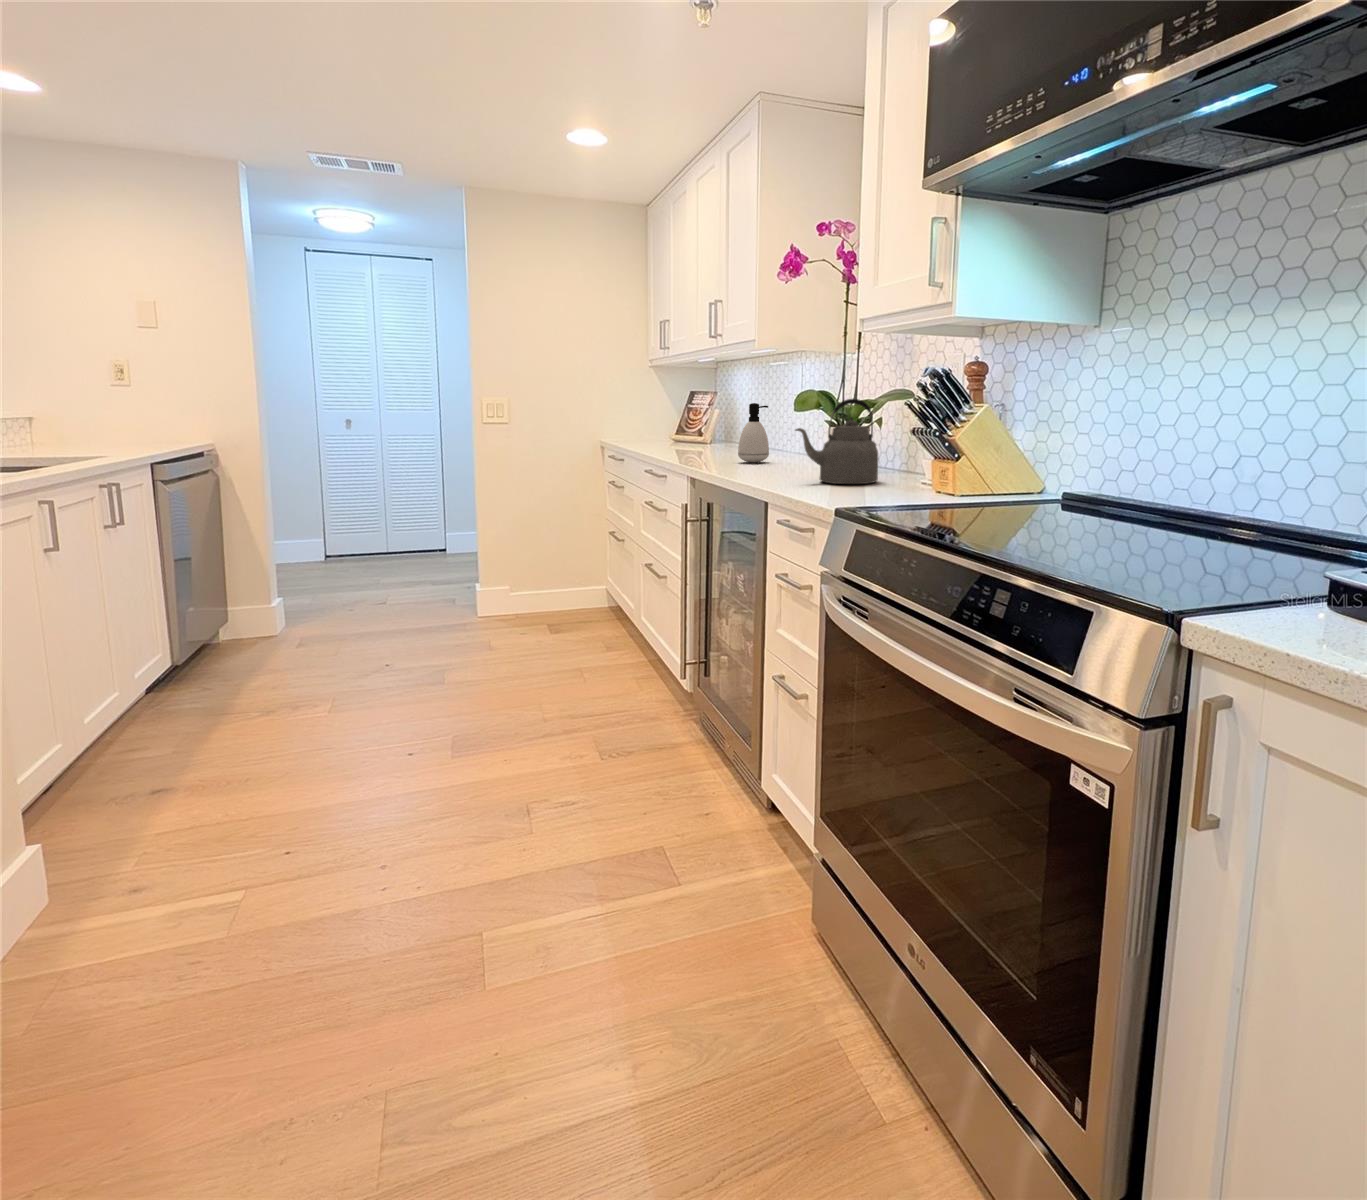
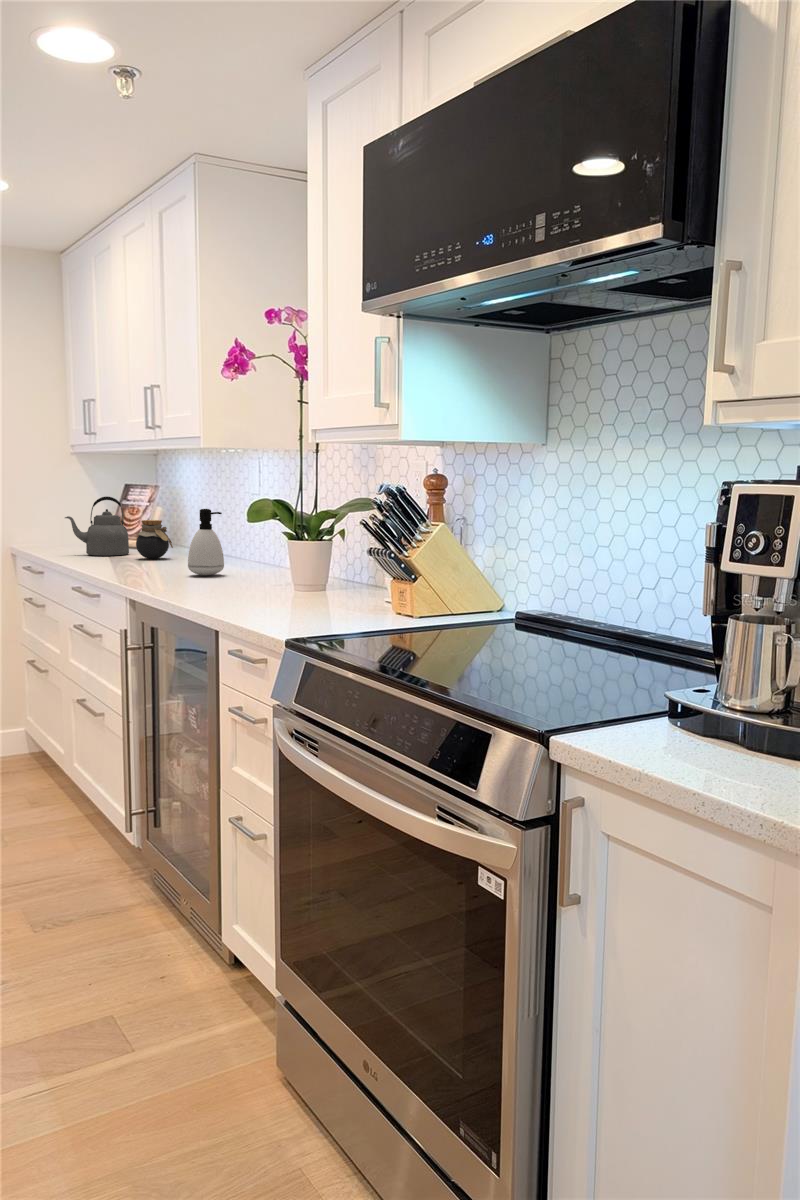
kettle: present [795,399,879,484] -> present [65,497,129,556]
jar: none [694,417,724,450] -> present [136,520,173,559]

